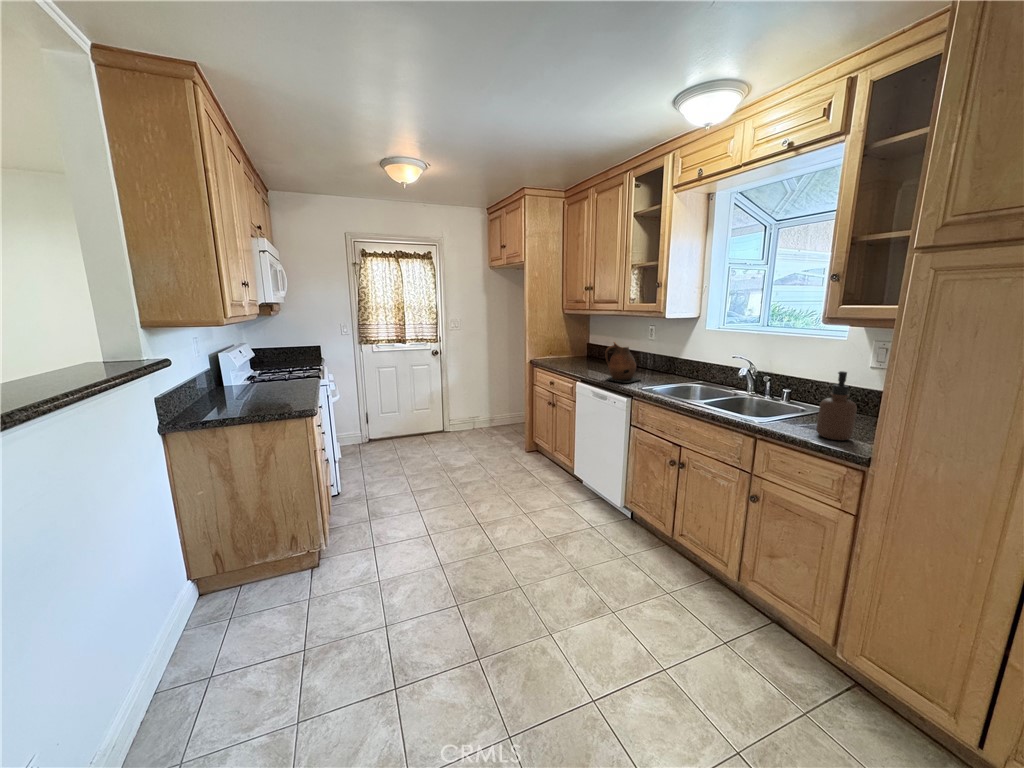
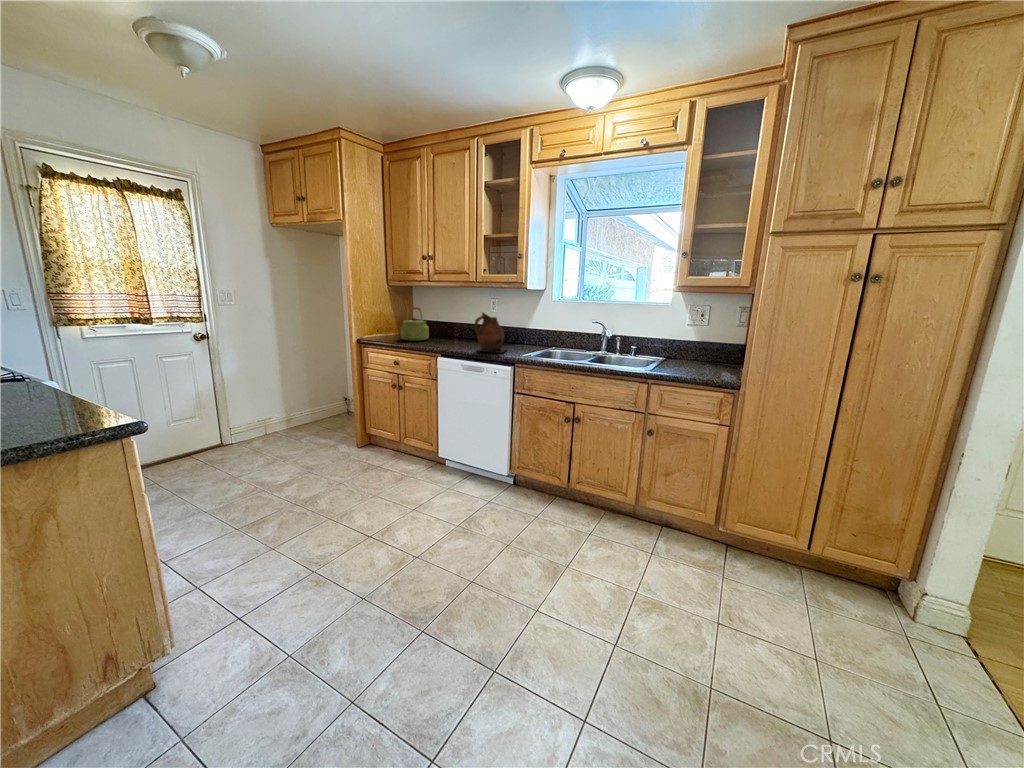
kettle: none [560,333,589,364] -> present [401,307,429,341]
soap dispenser: present [816,371,857,440] -> none [689,325,715,376]

